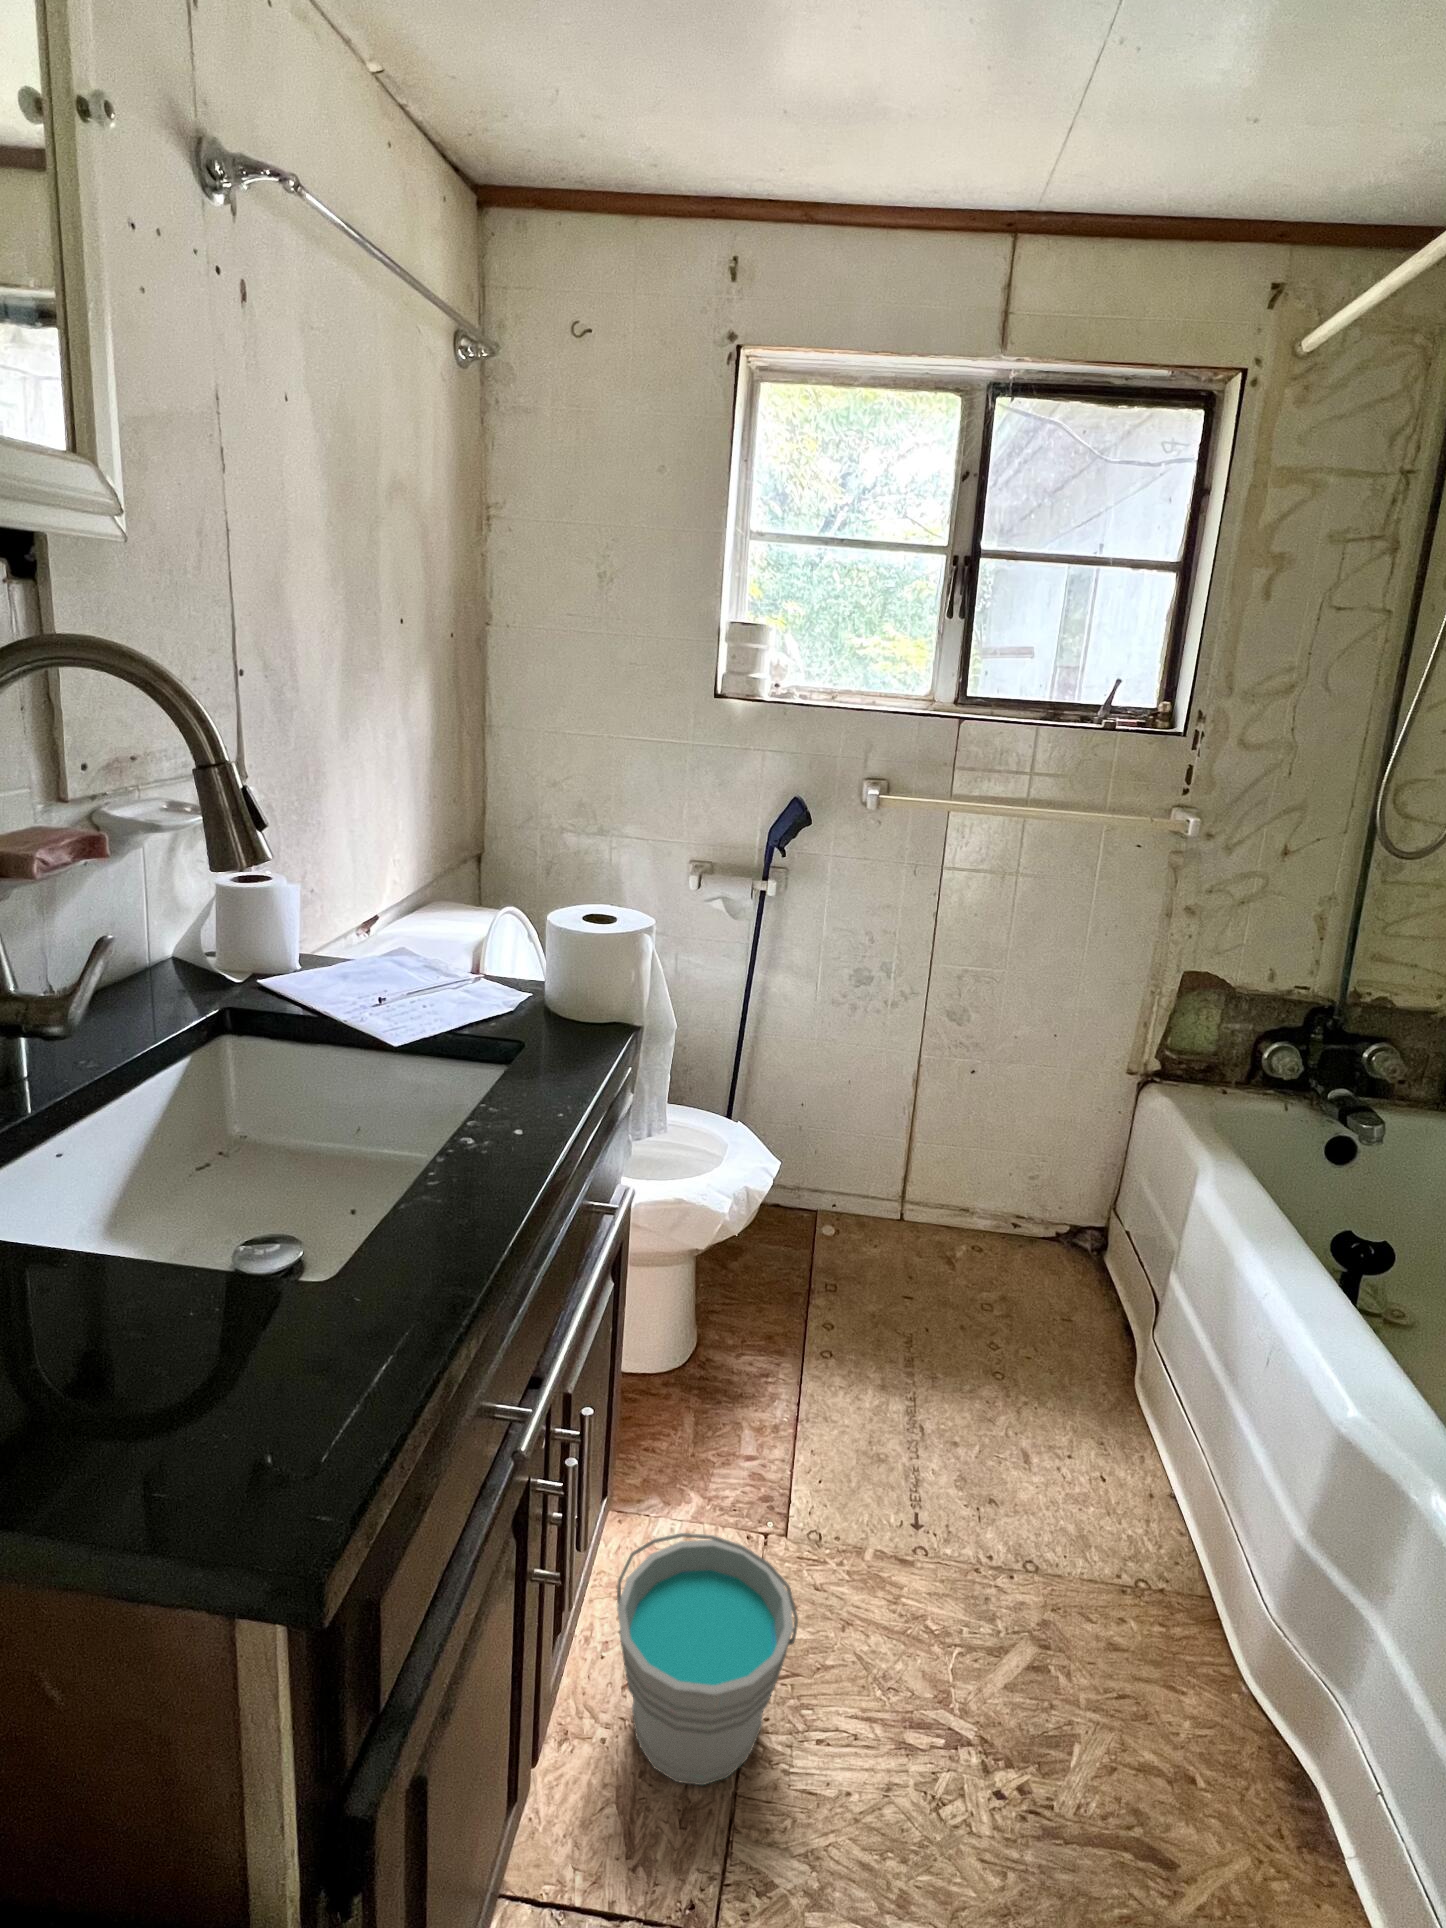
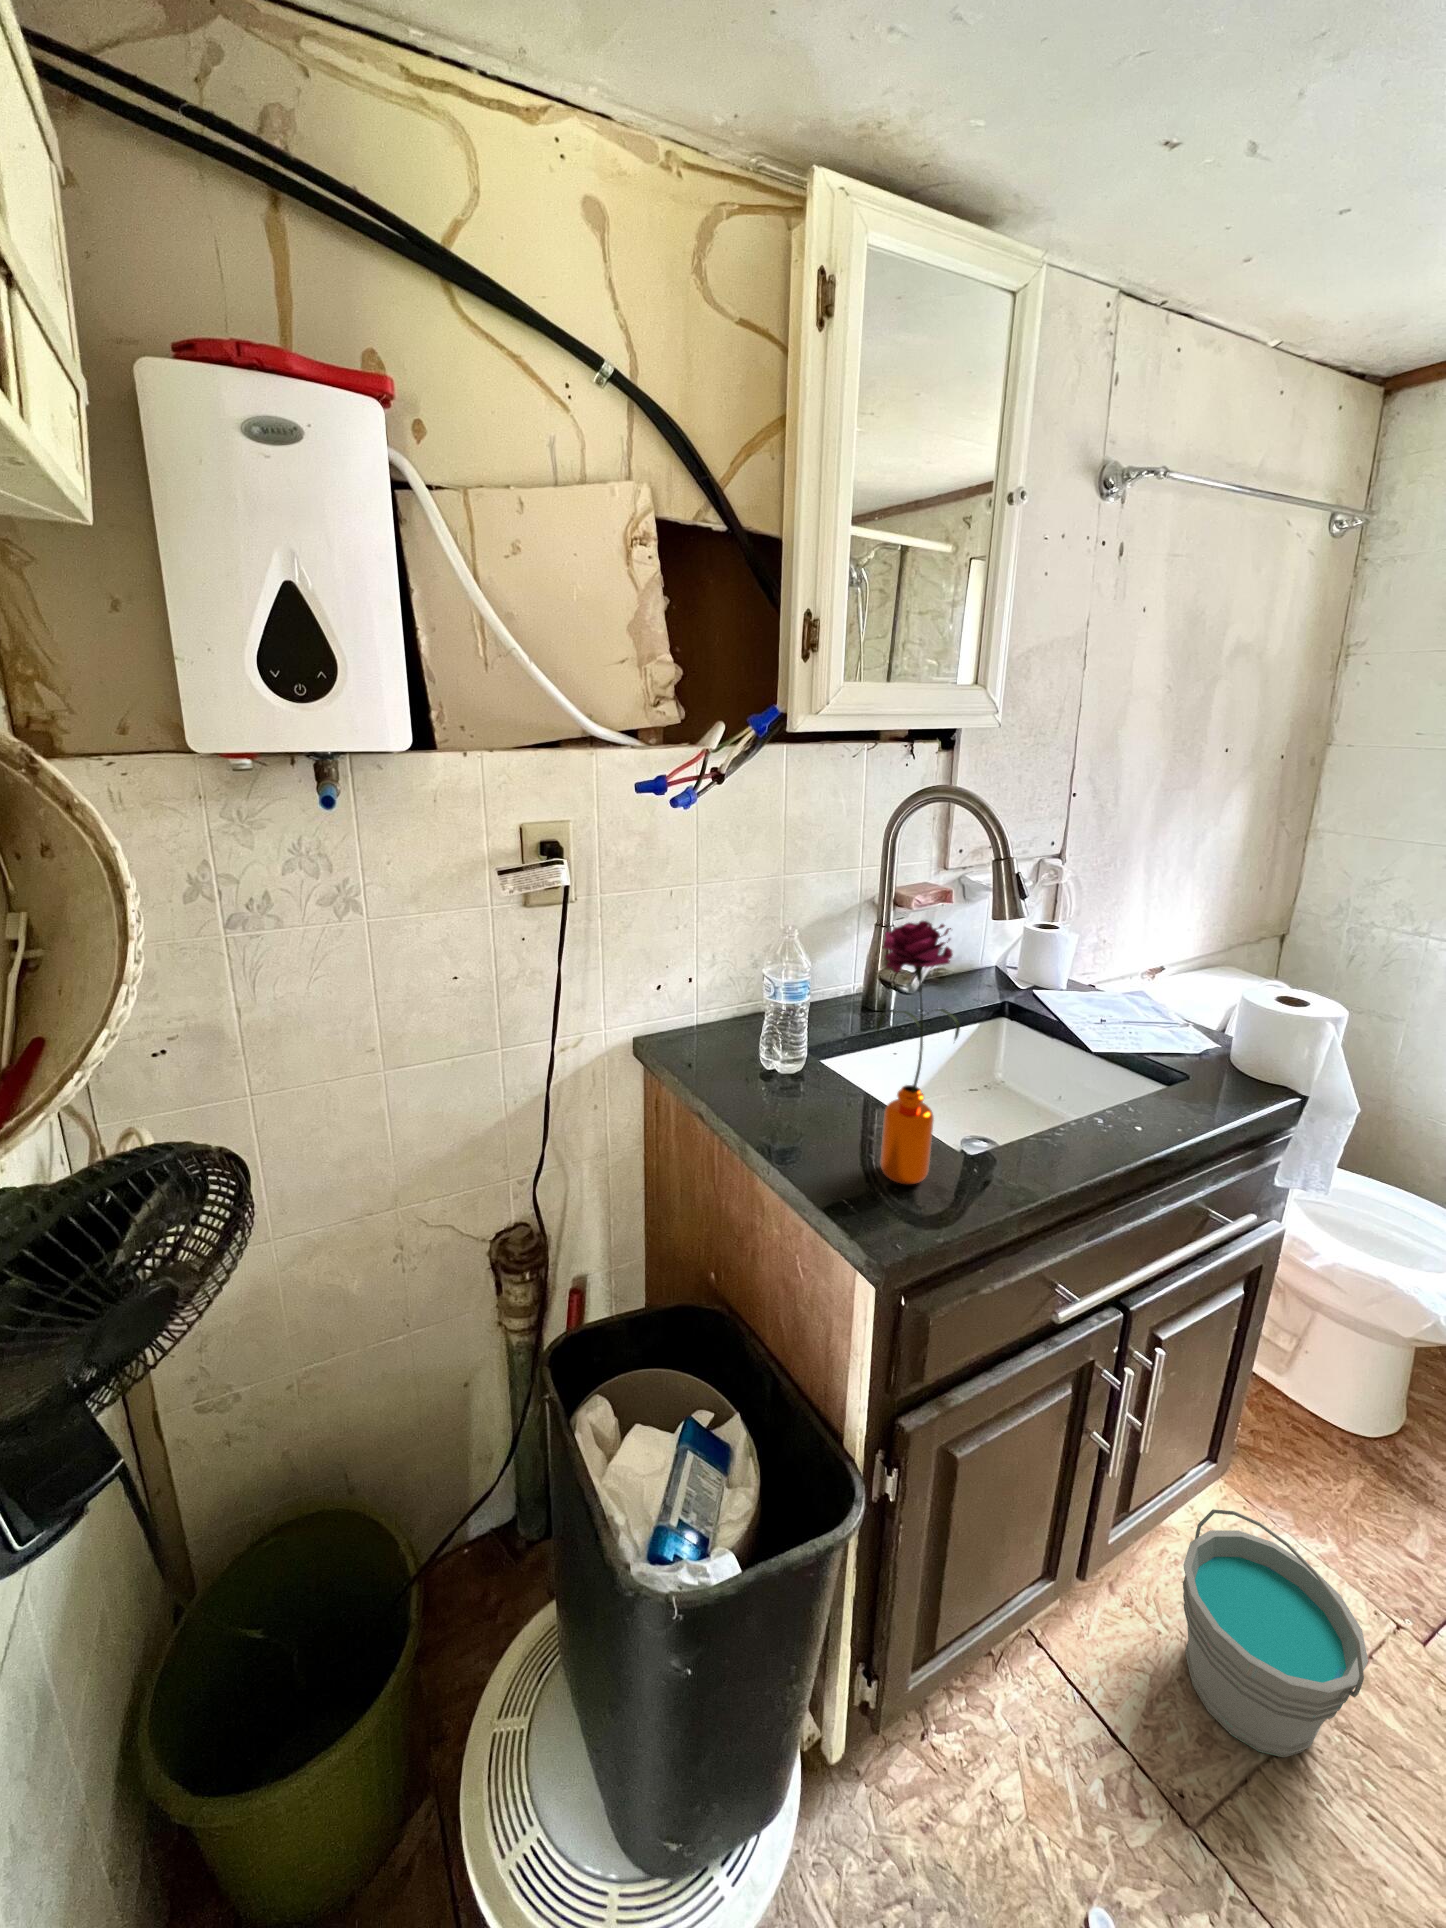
flower: none [122,873,329,1395] -> present [877,921,960,1184]

